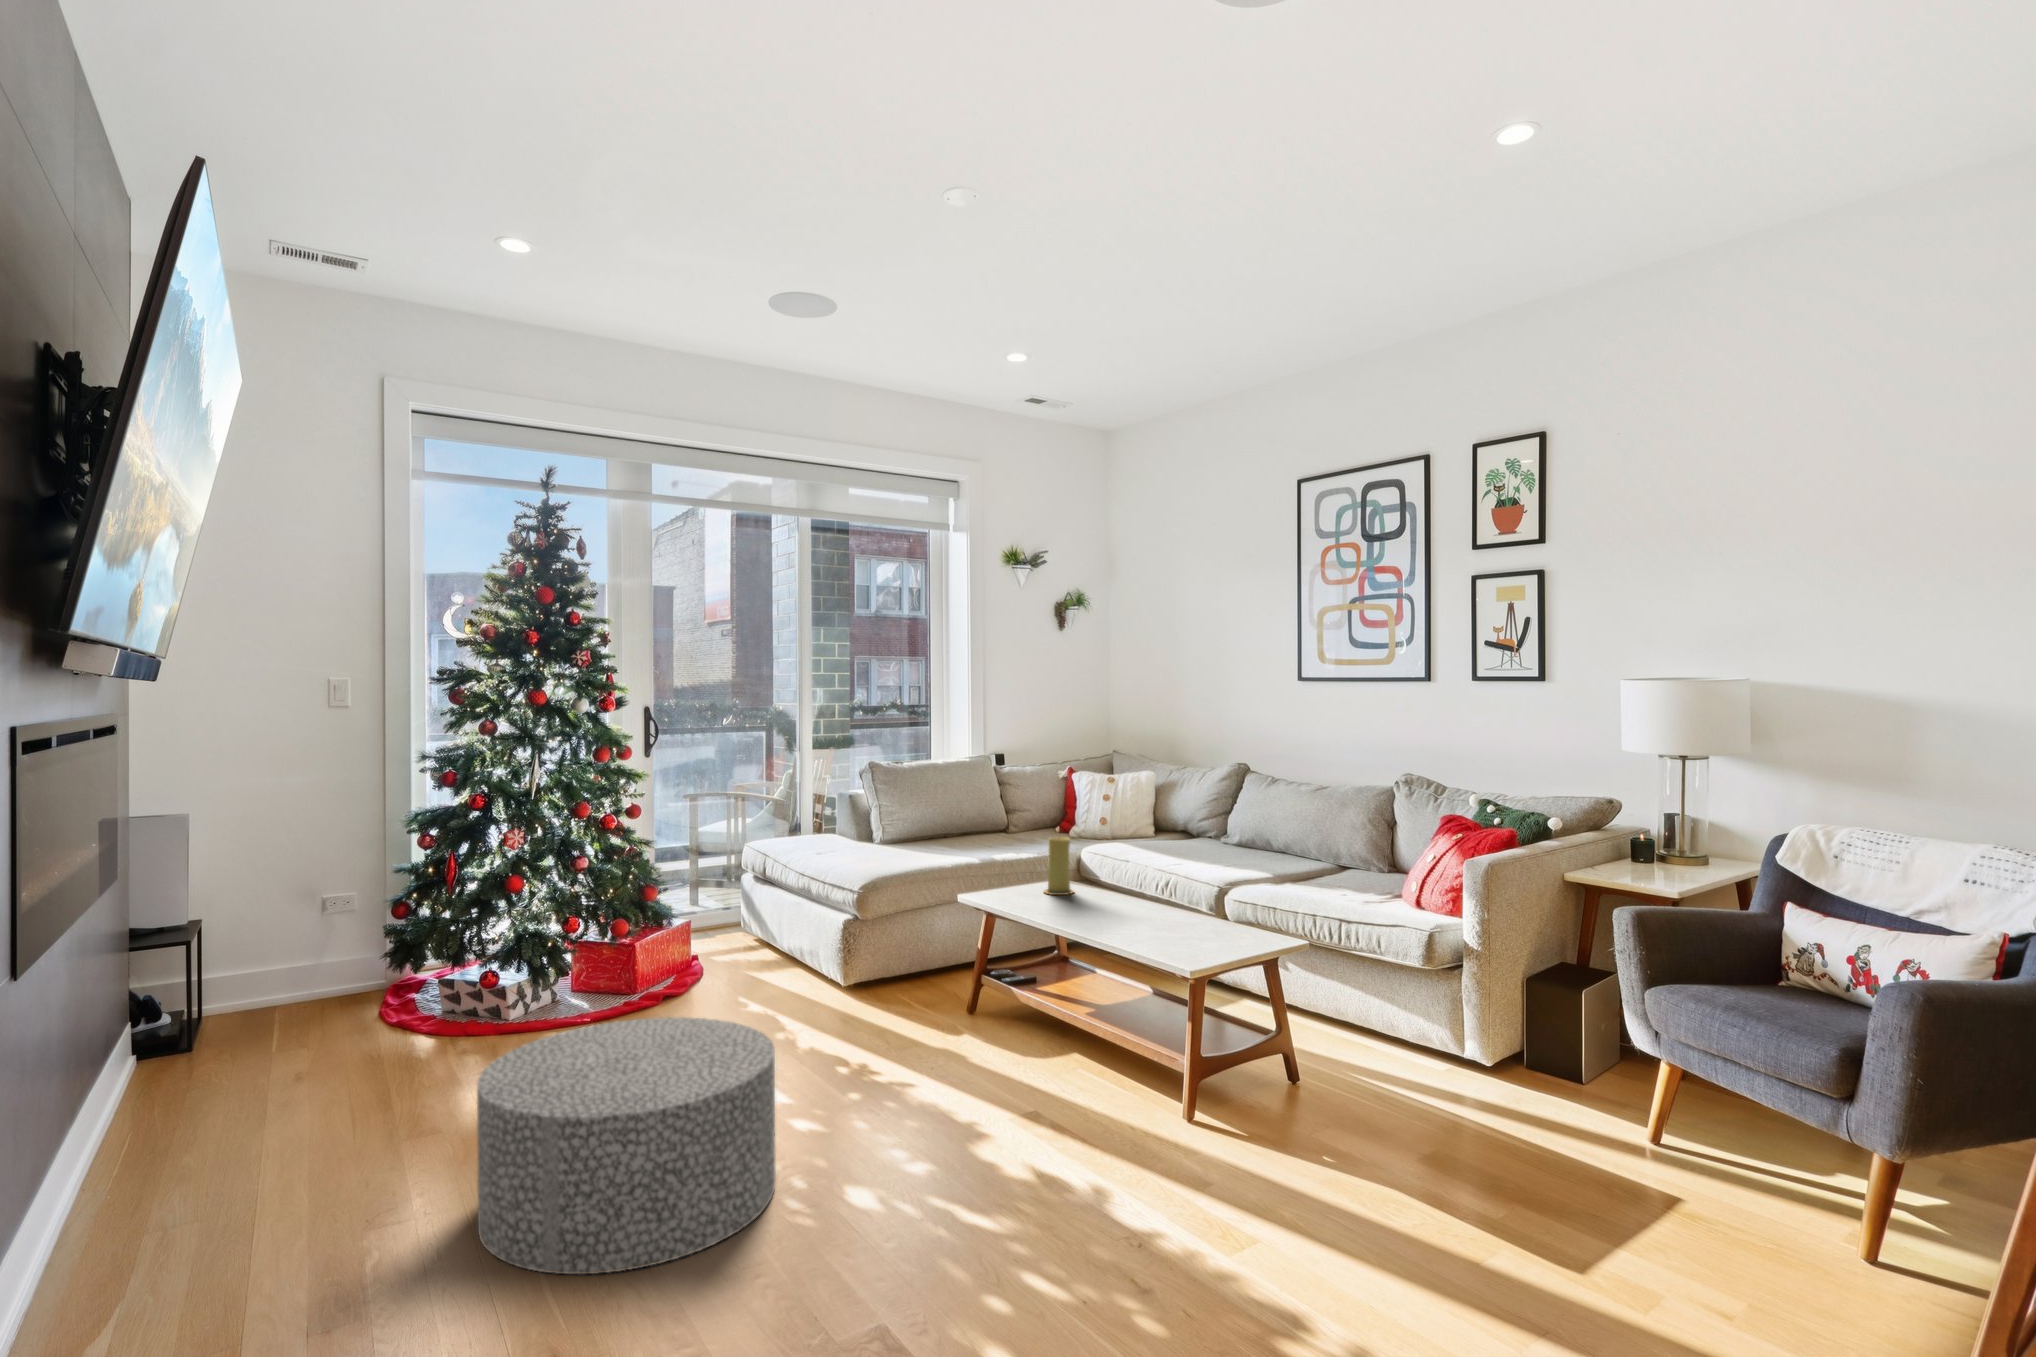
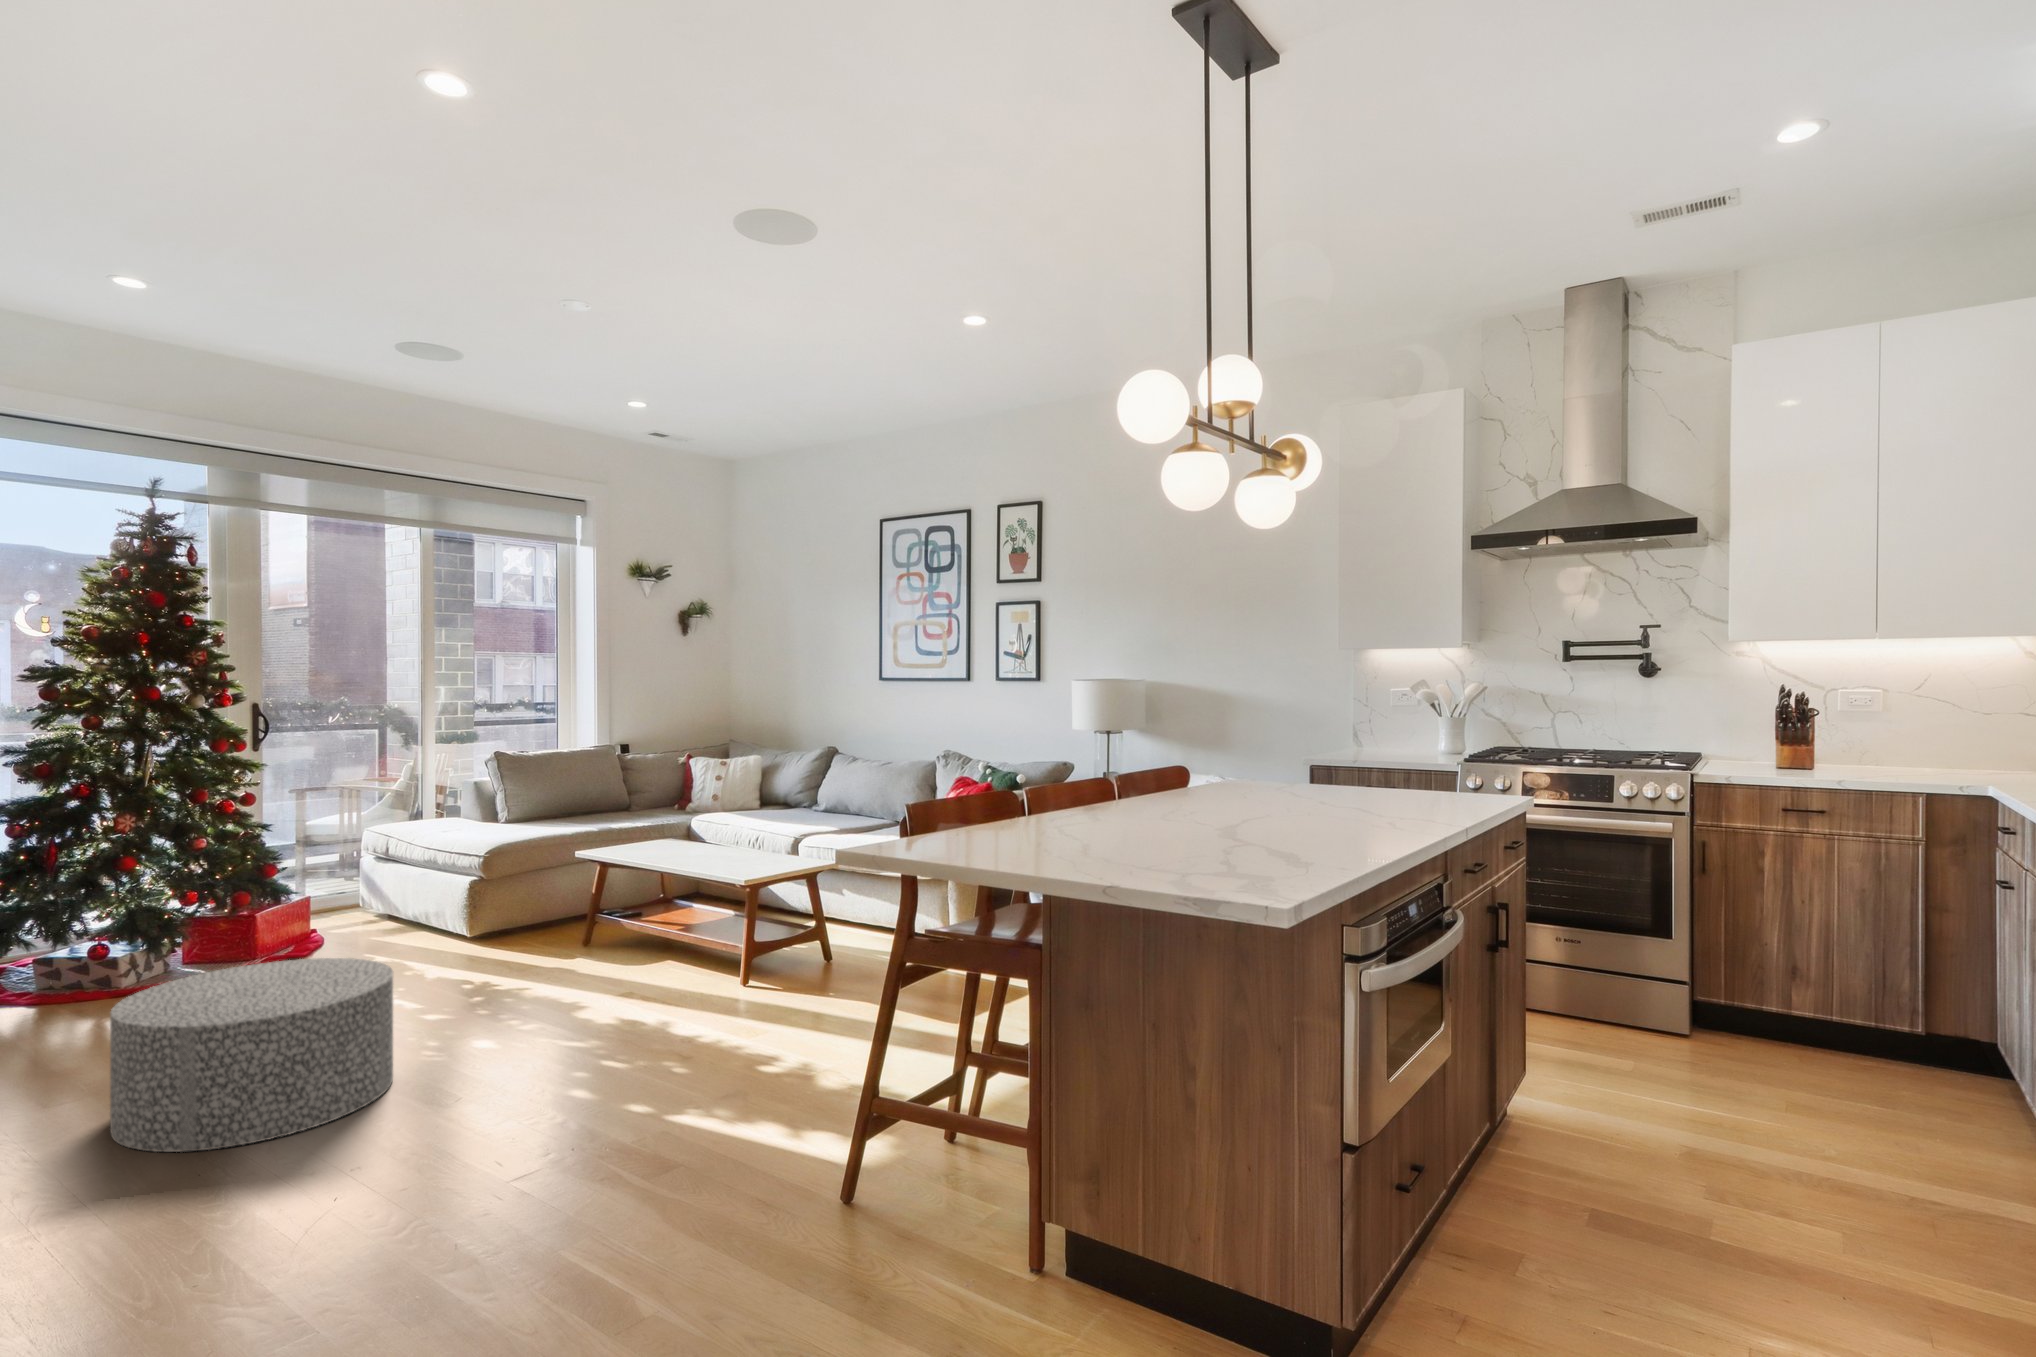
candle: present [1044,837,1074,895] -> none [647,807,674,854]

